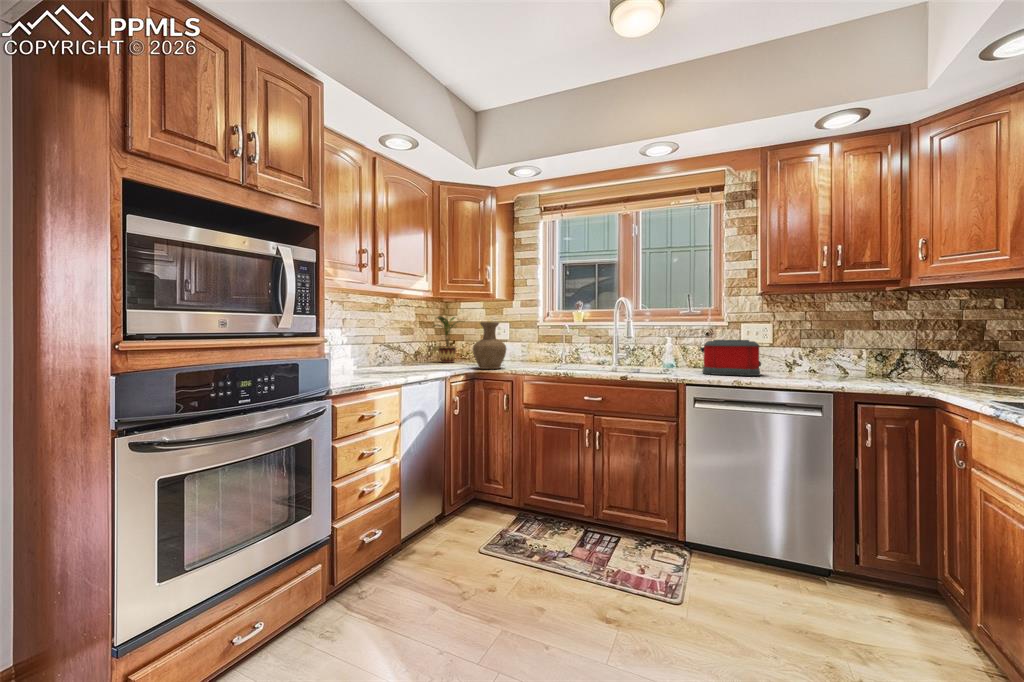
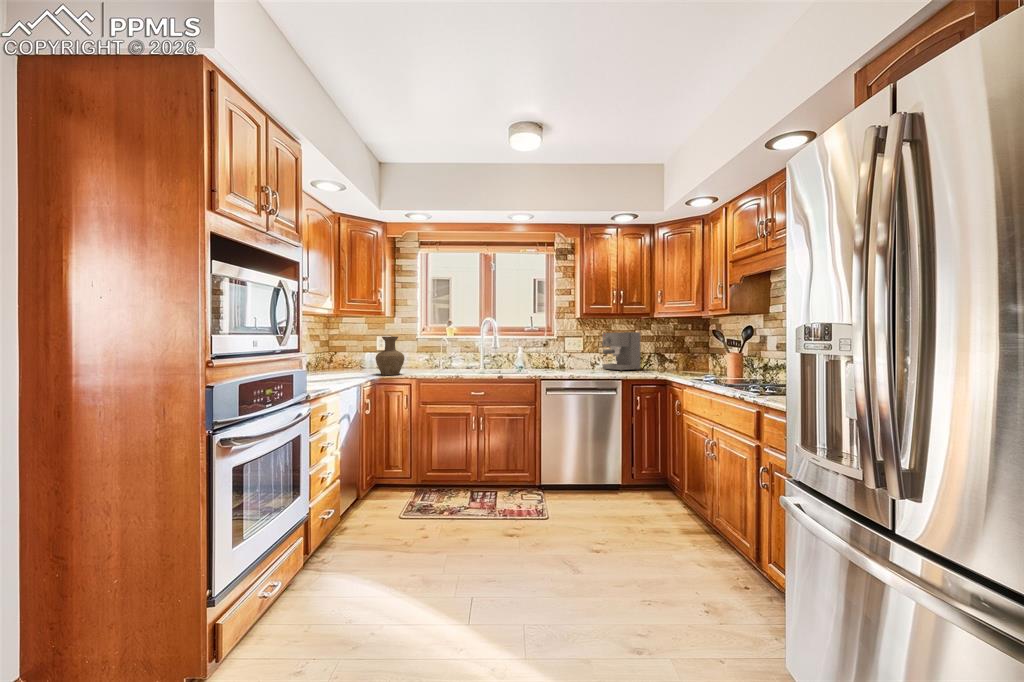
coffee maker: none [804,314,882,377] -> present [602,332,641,371]
potted plant: present [435,316,461,363] -> none [323,330,357,371]
toaster: present [700,340,761,376] -> none [544,349,581,372]

